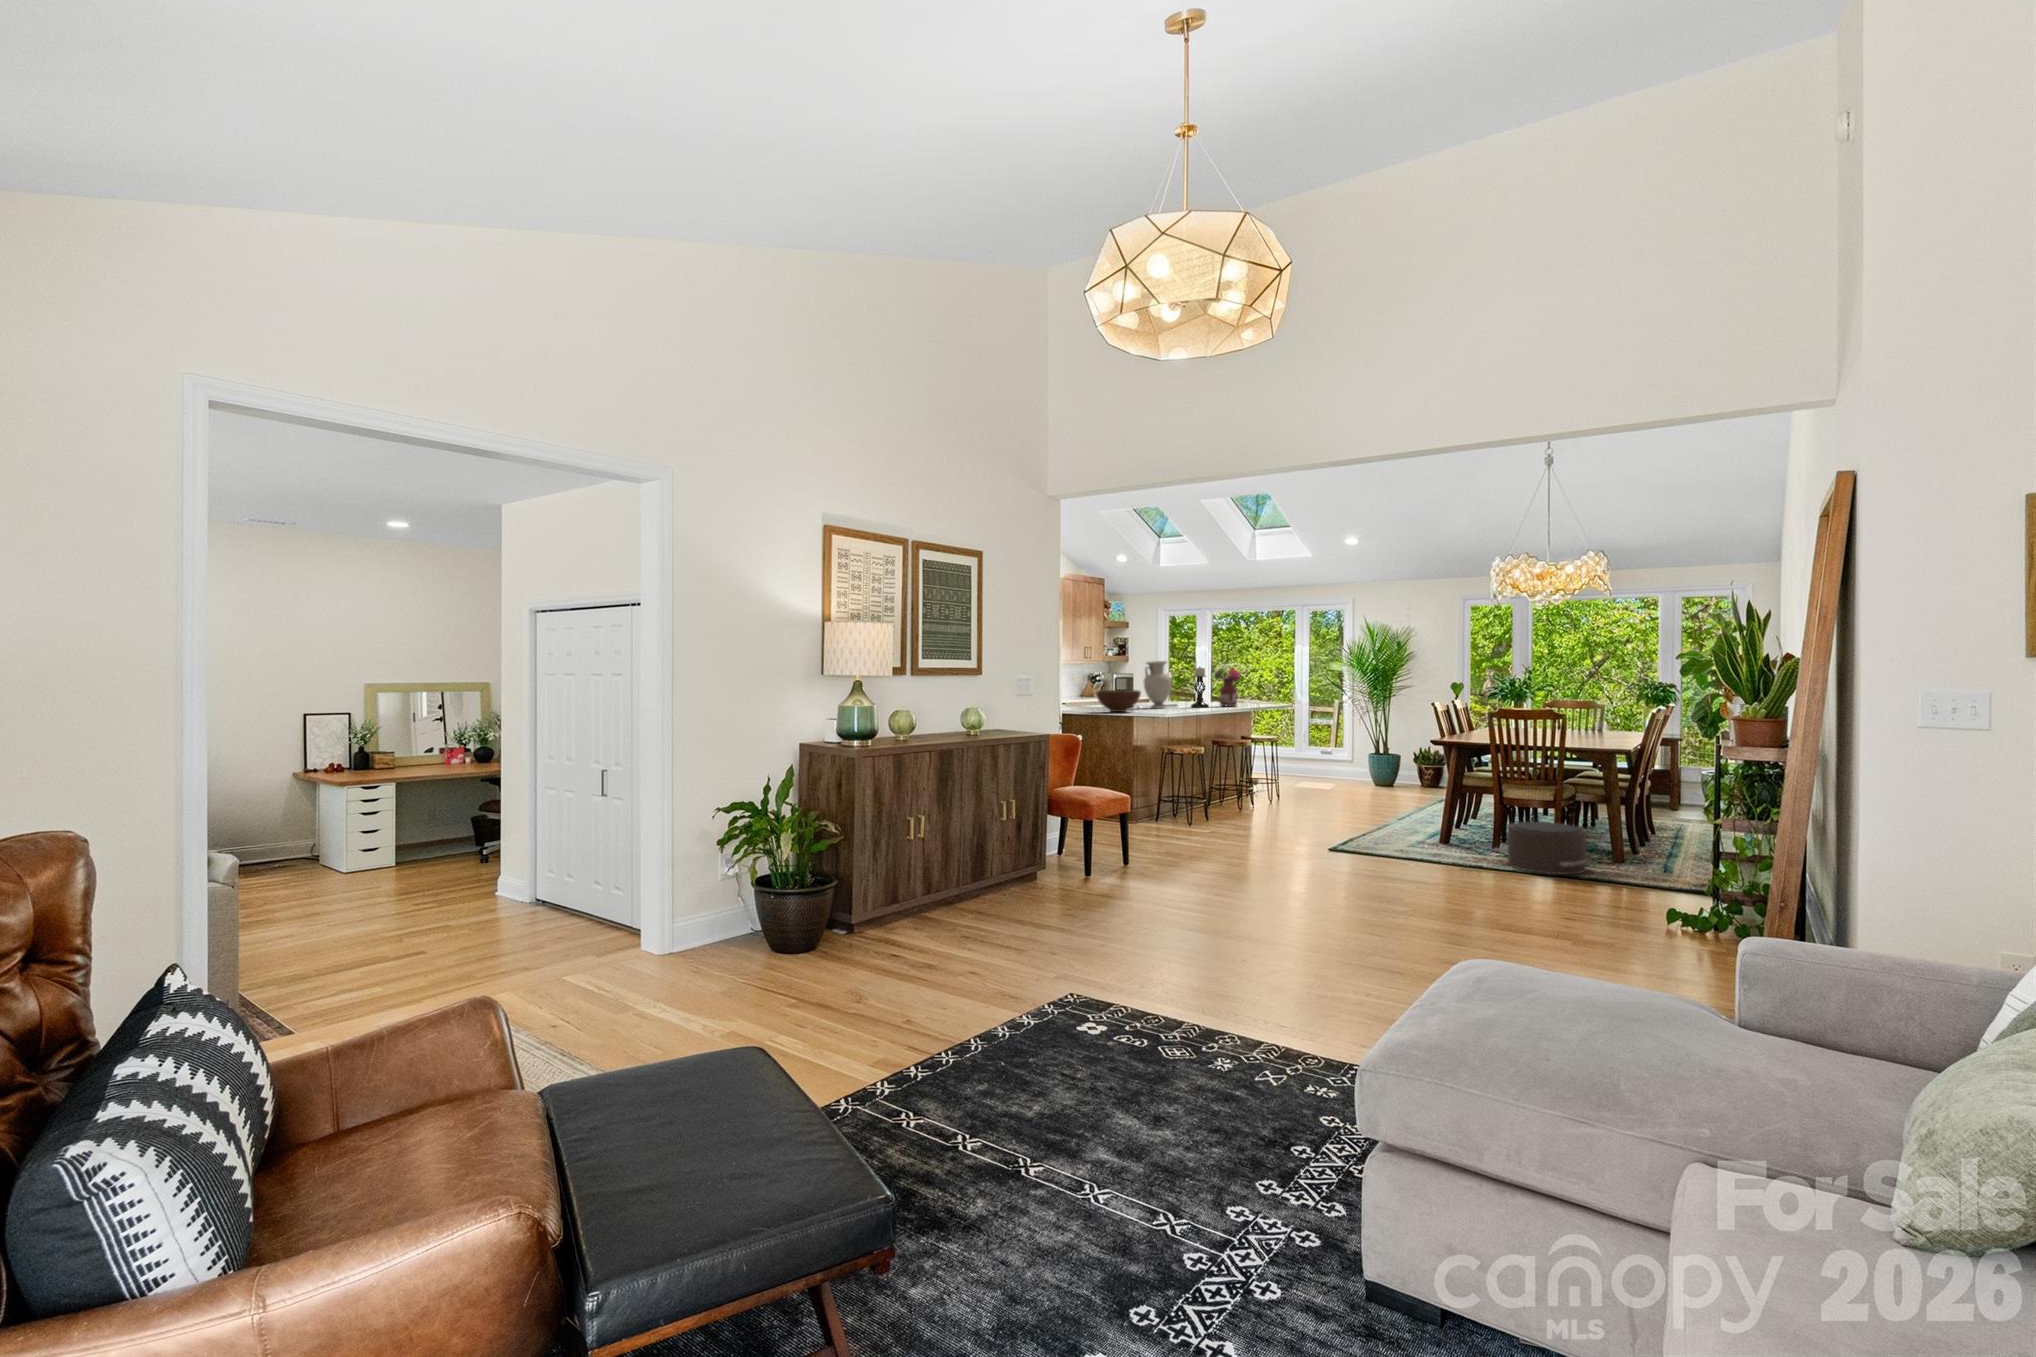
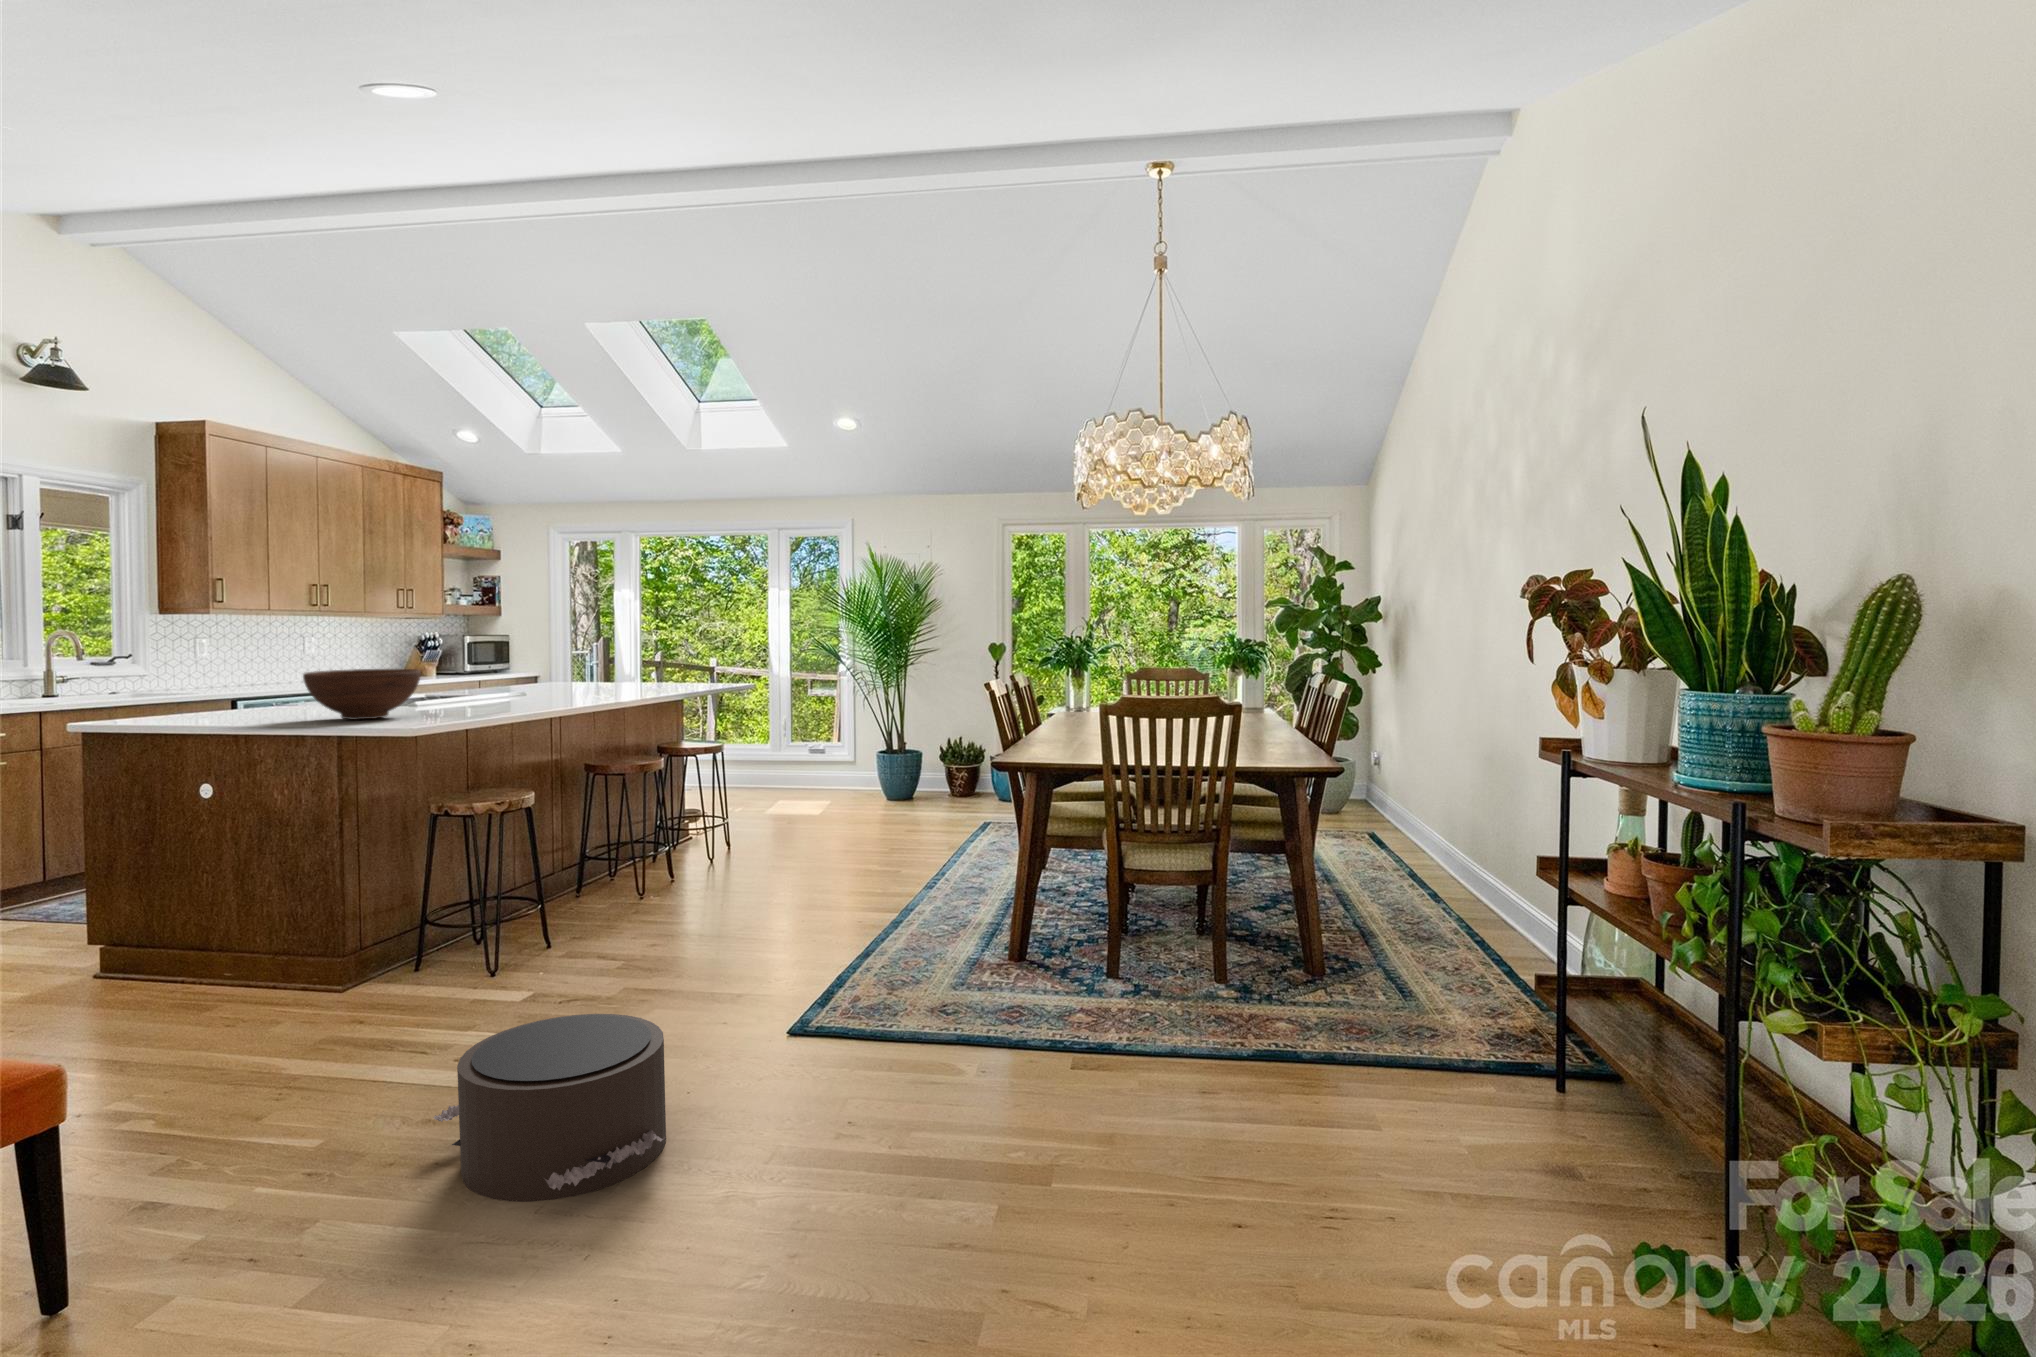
vase: present [1143,661,1172,708] -> none [456,608,517,702]
candle holder: present [1191,667,1209,708] -> none [563,619,599,698]
flower arrangement: present [1214,667,1241,706] -> none [610,619,665,693]
pouf: present [1493,822,1592,874] -> present [433,1014,666,1202]

